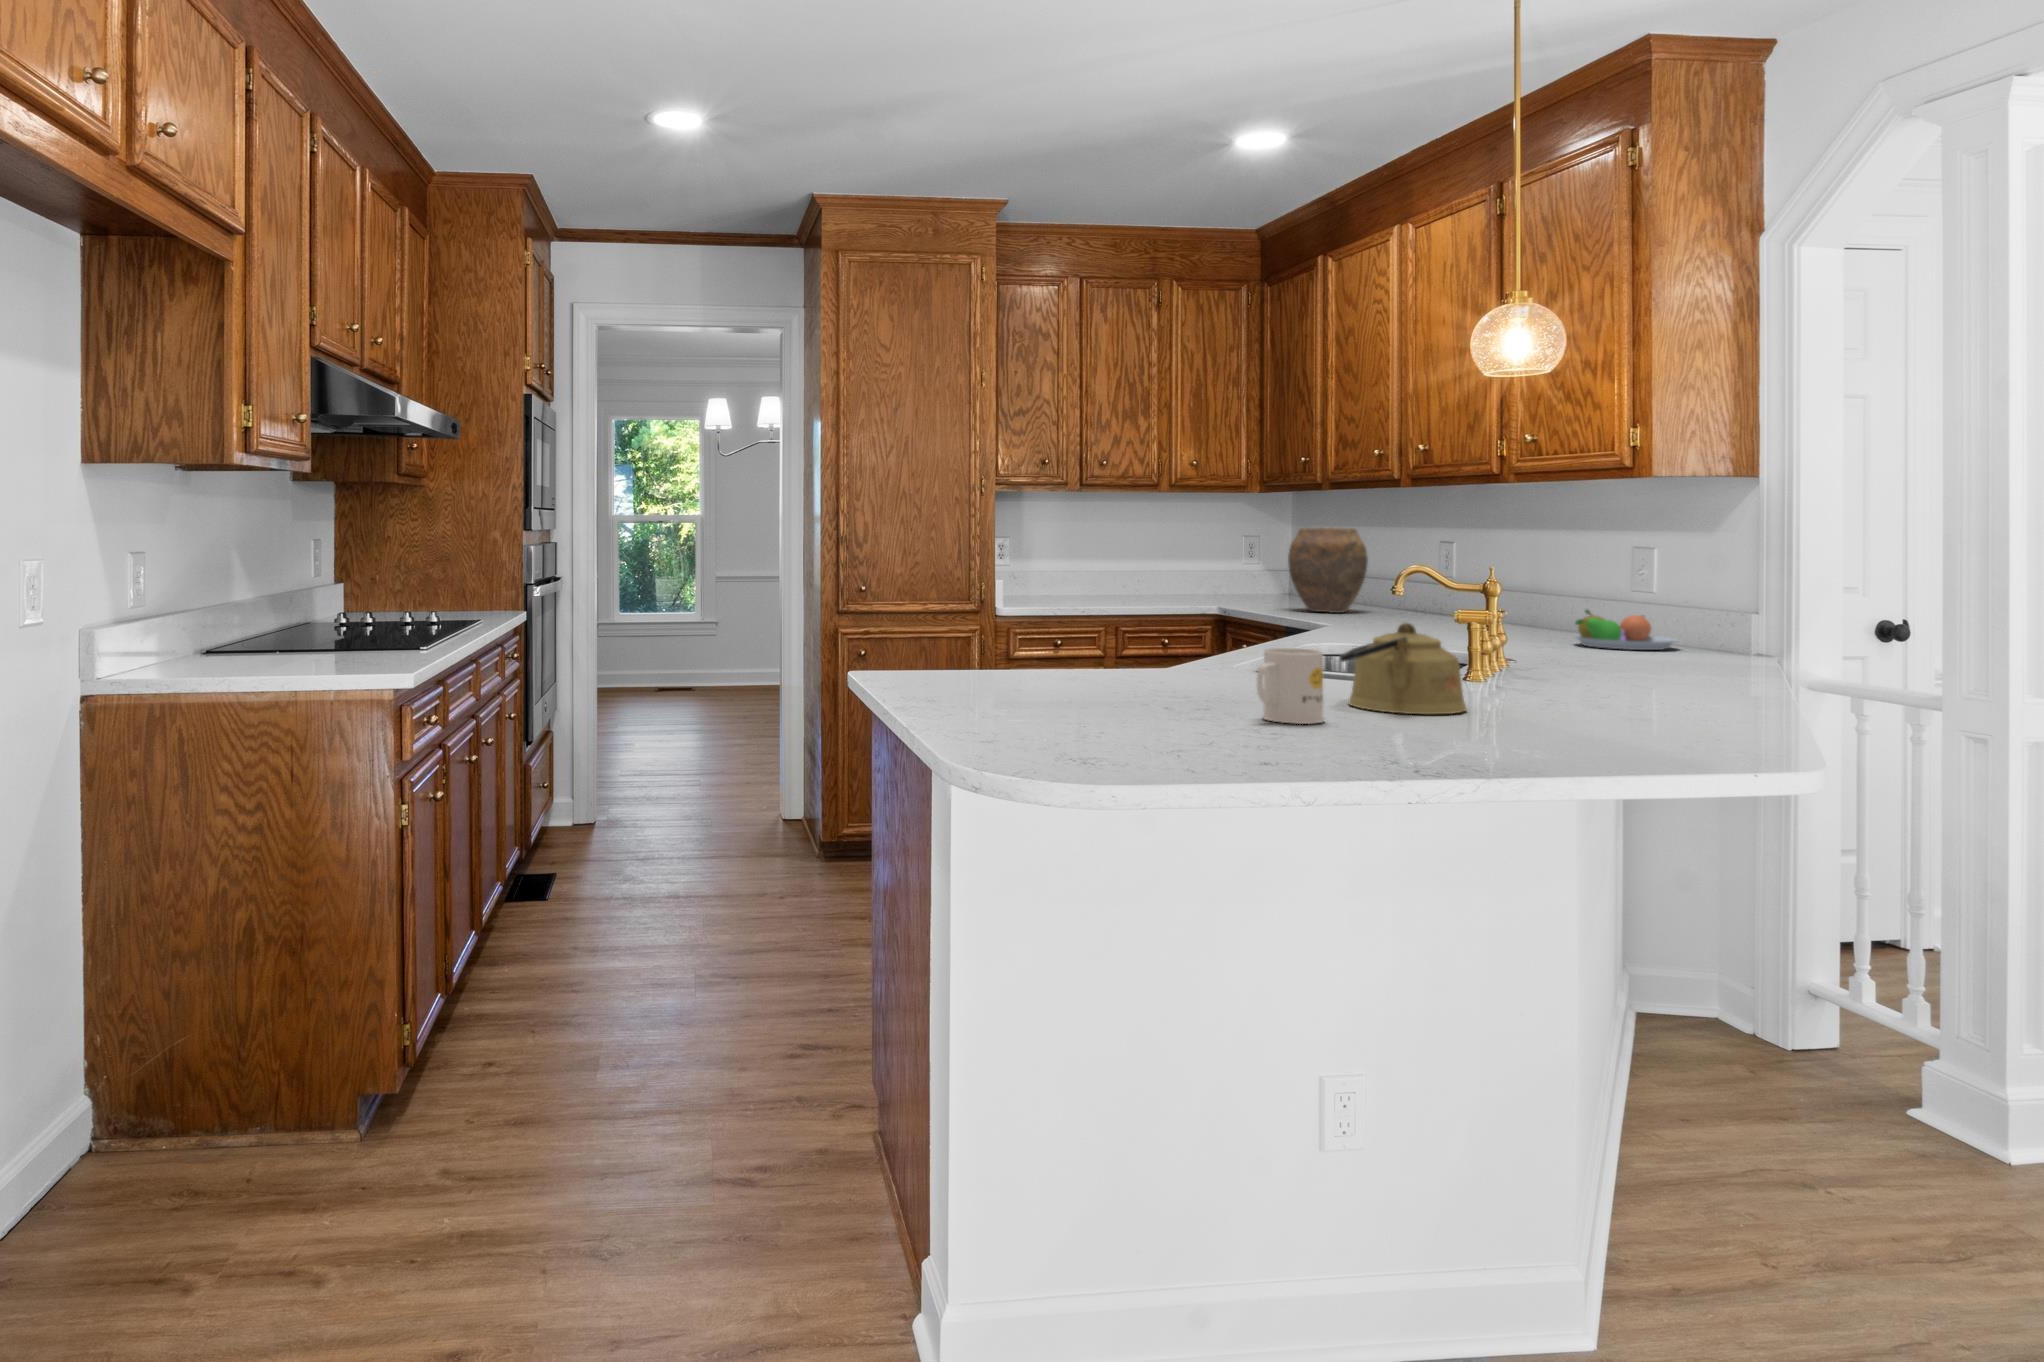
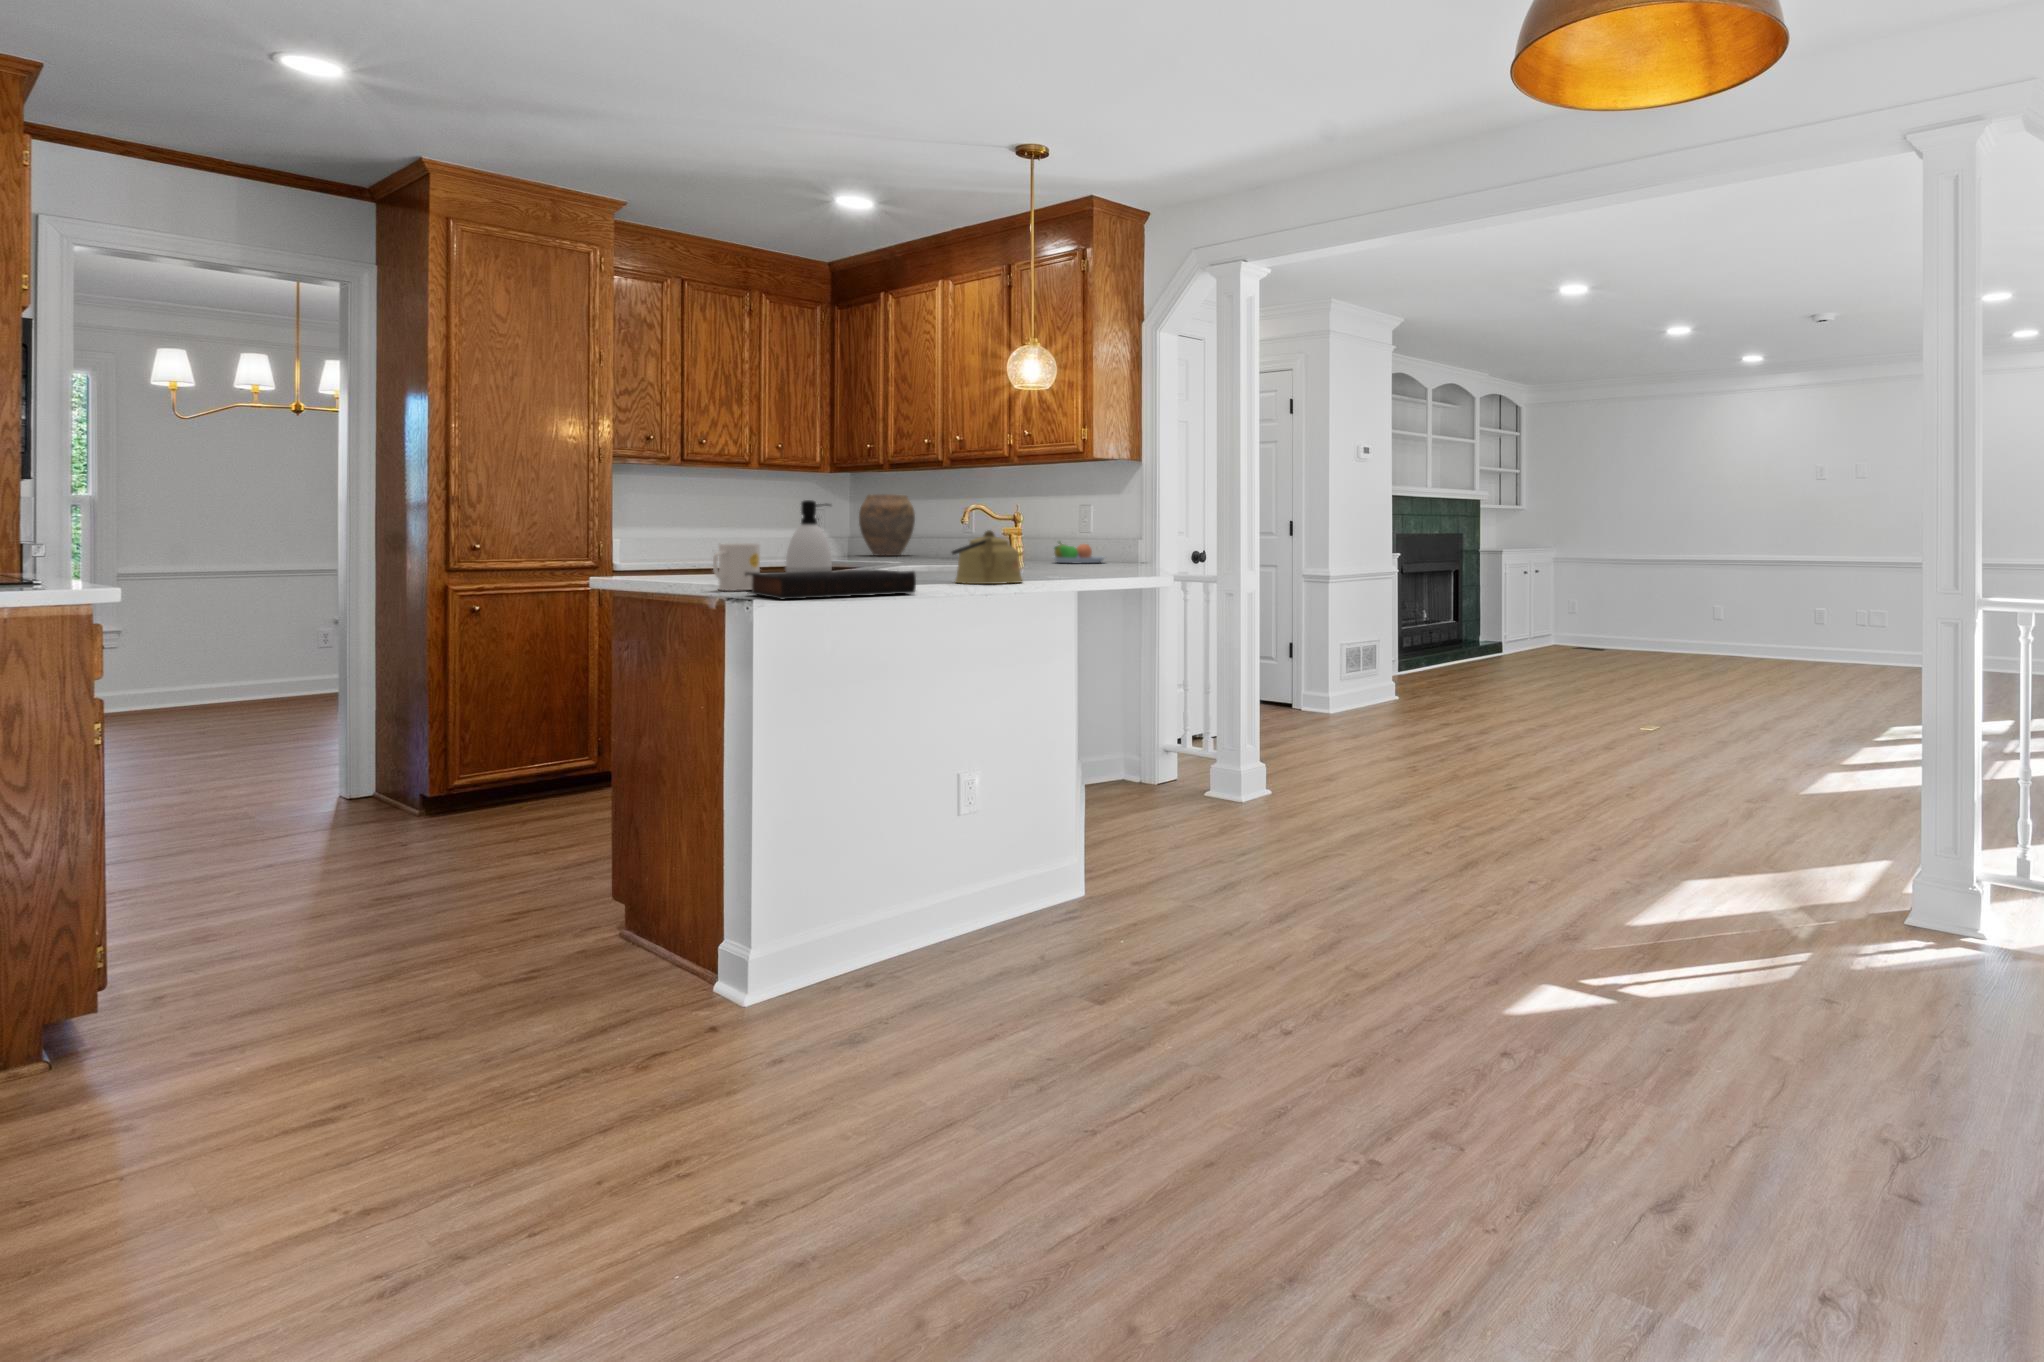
soap dispenser: none [1113,568,1176,680] -> present [786,500,832,572]
mug: present [1257,648,1325,724] -> present [713,543,760,591]
book: none [1014,687,1247,738] -> present [747,569,916,599]

